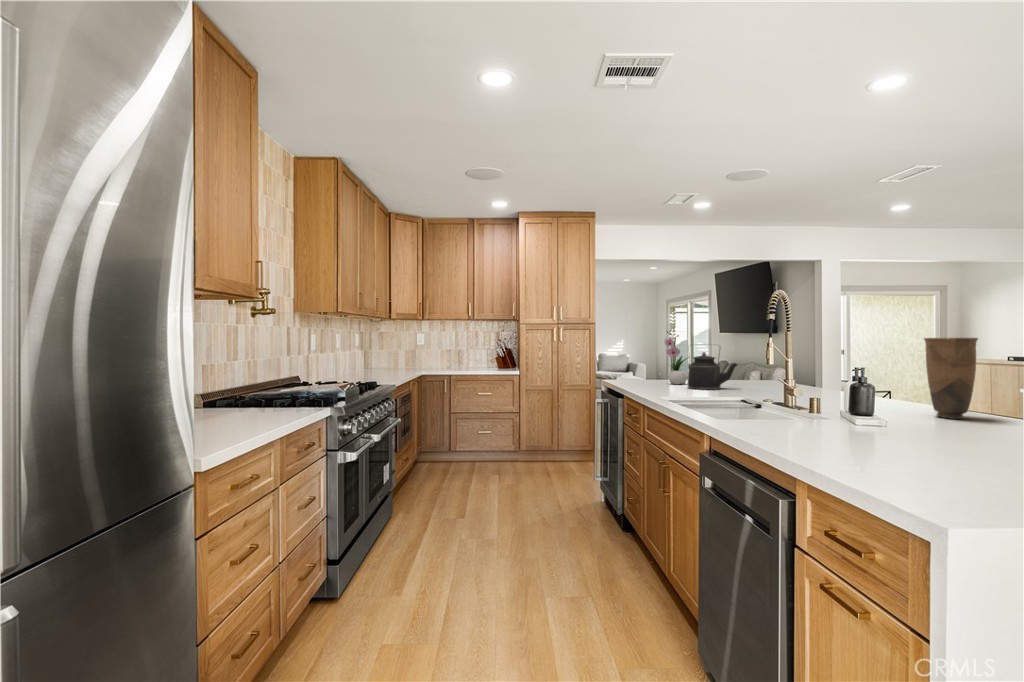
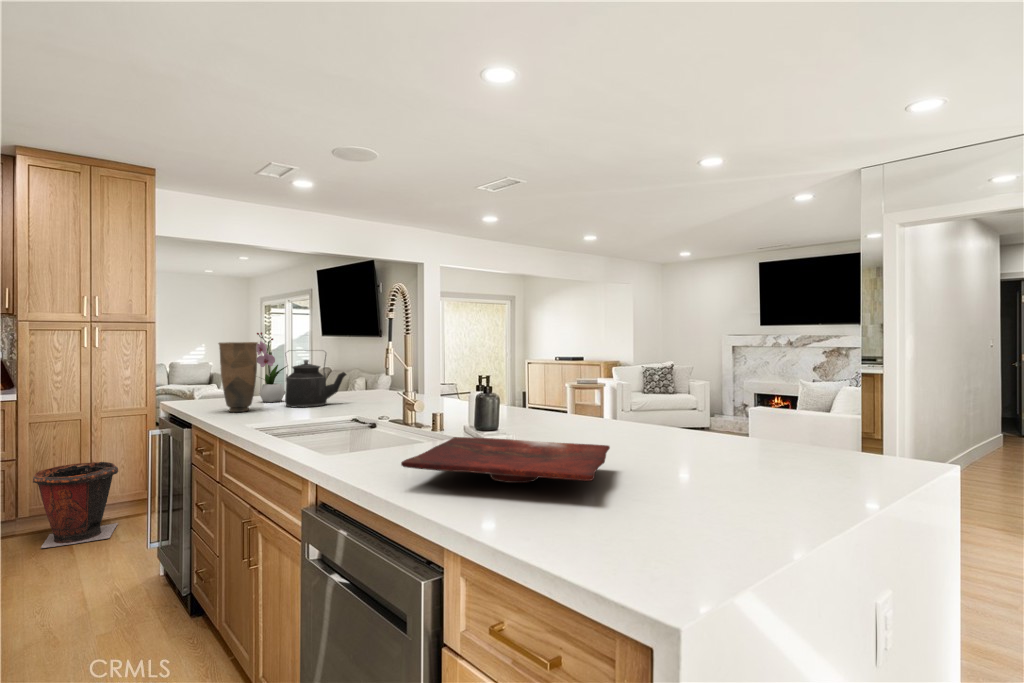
vase: present [924,337,978,419] -> present [218,342,258,412]
cutting board: none [770,414,982,452] -> present [401,437,610,483]
waste bin: none [531,419,575,471] -> present [33,462,118,548]

